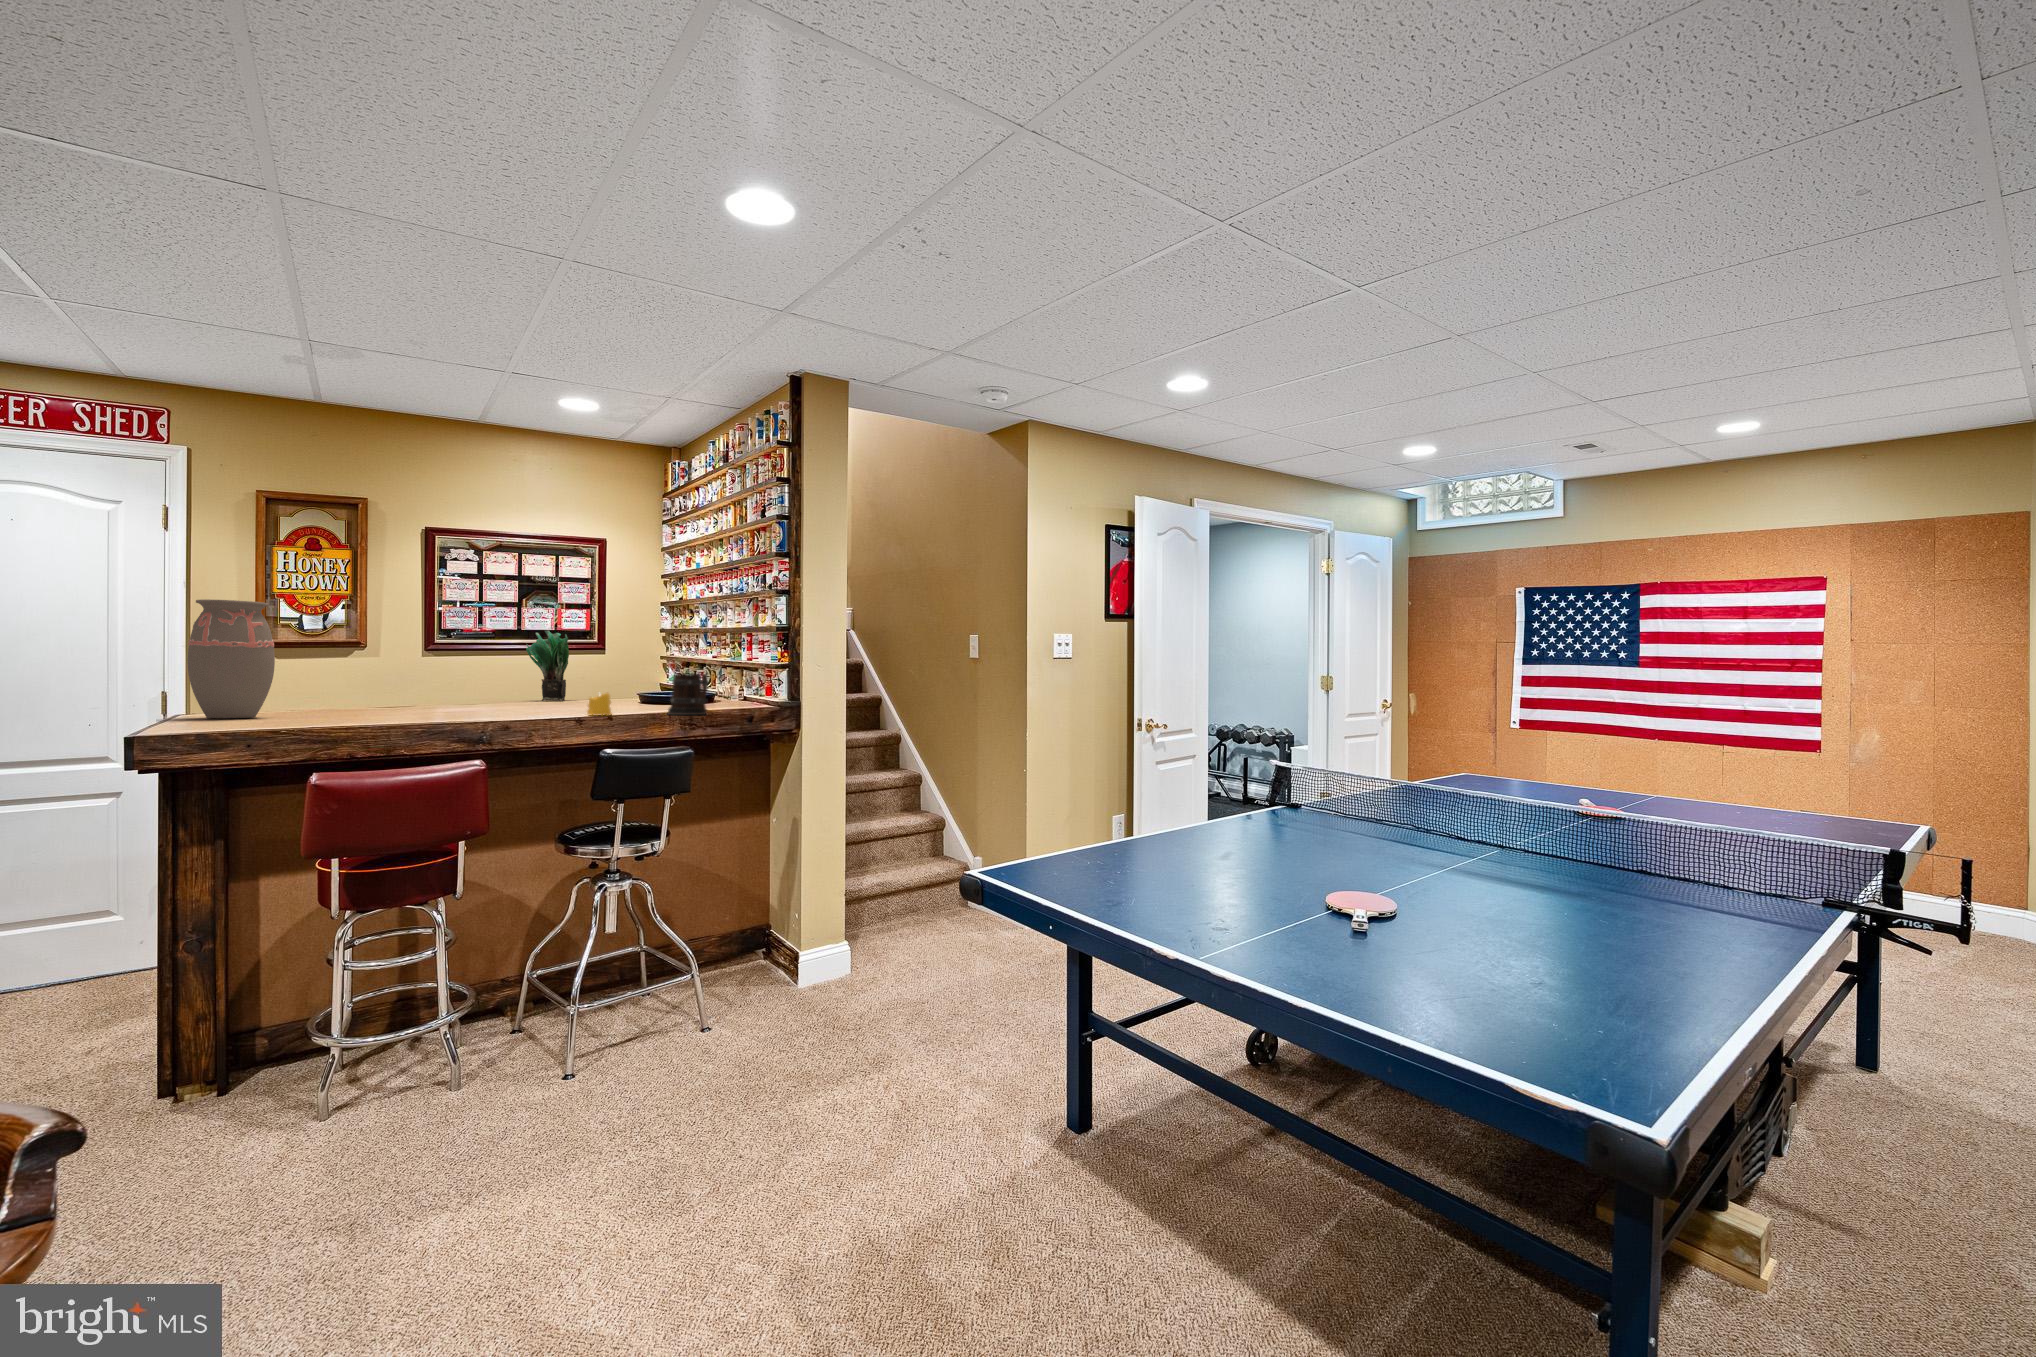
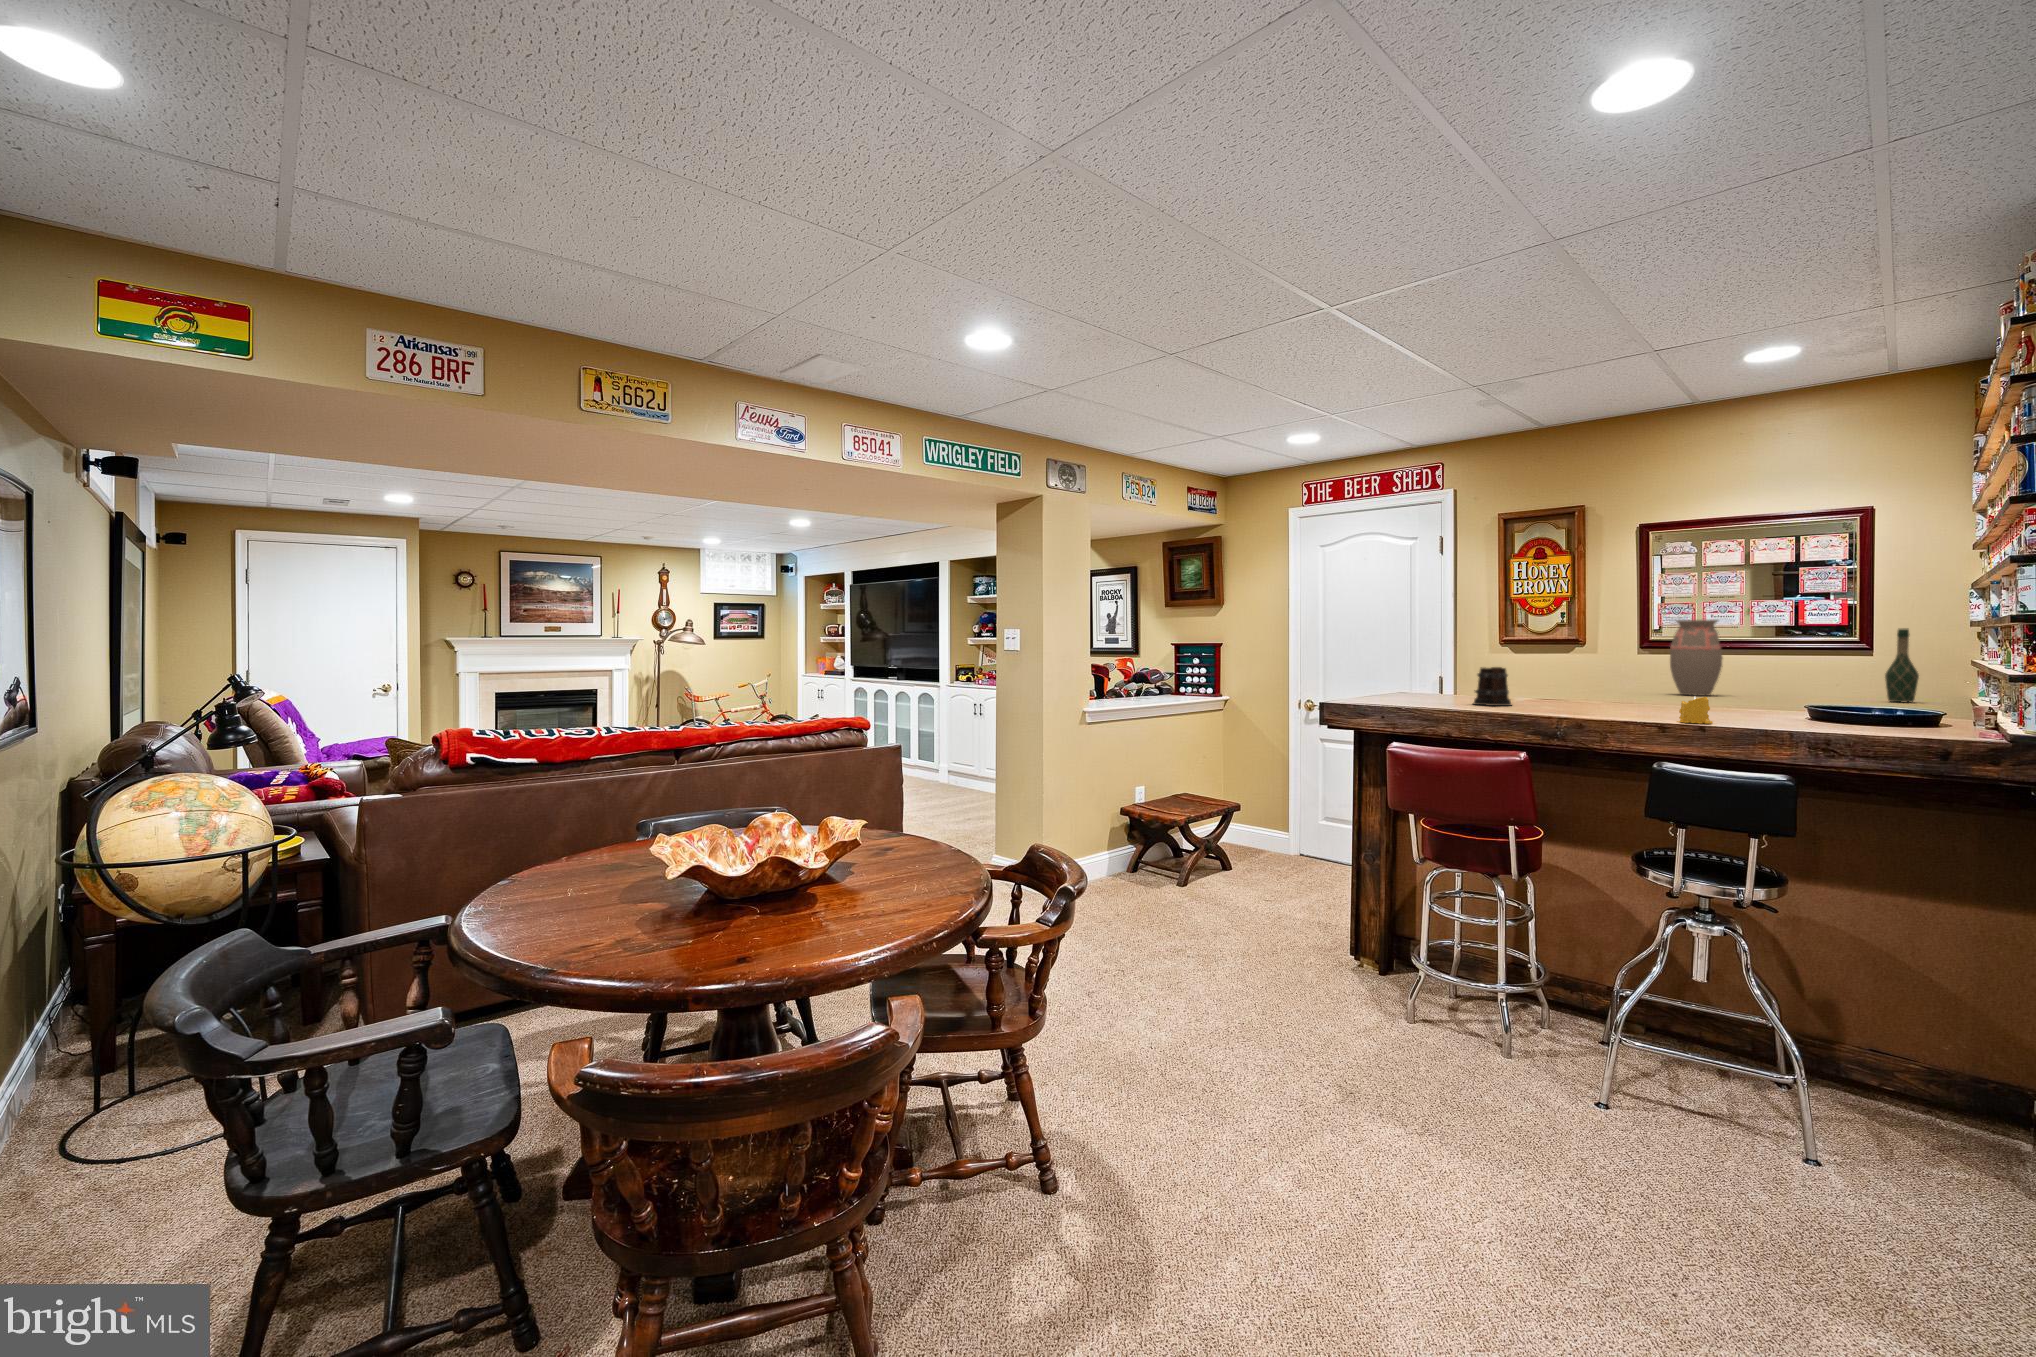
decorative vase: present [188,599,275,718] -> present [1670,620,1723,696]
potted plant: present [526,631,569,700] -> none [1736,618,1804,700]
wine bottle: none [614,644,634,699] -> present [1885,628,1919,702]
beer mug: present [667,673,709,715] -> present [1474,667,1512,706]

